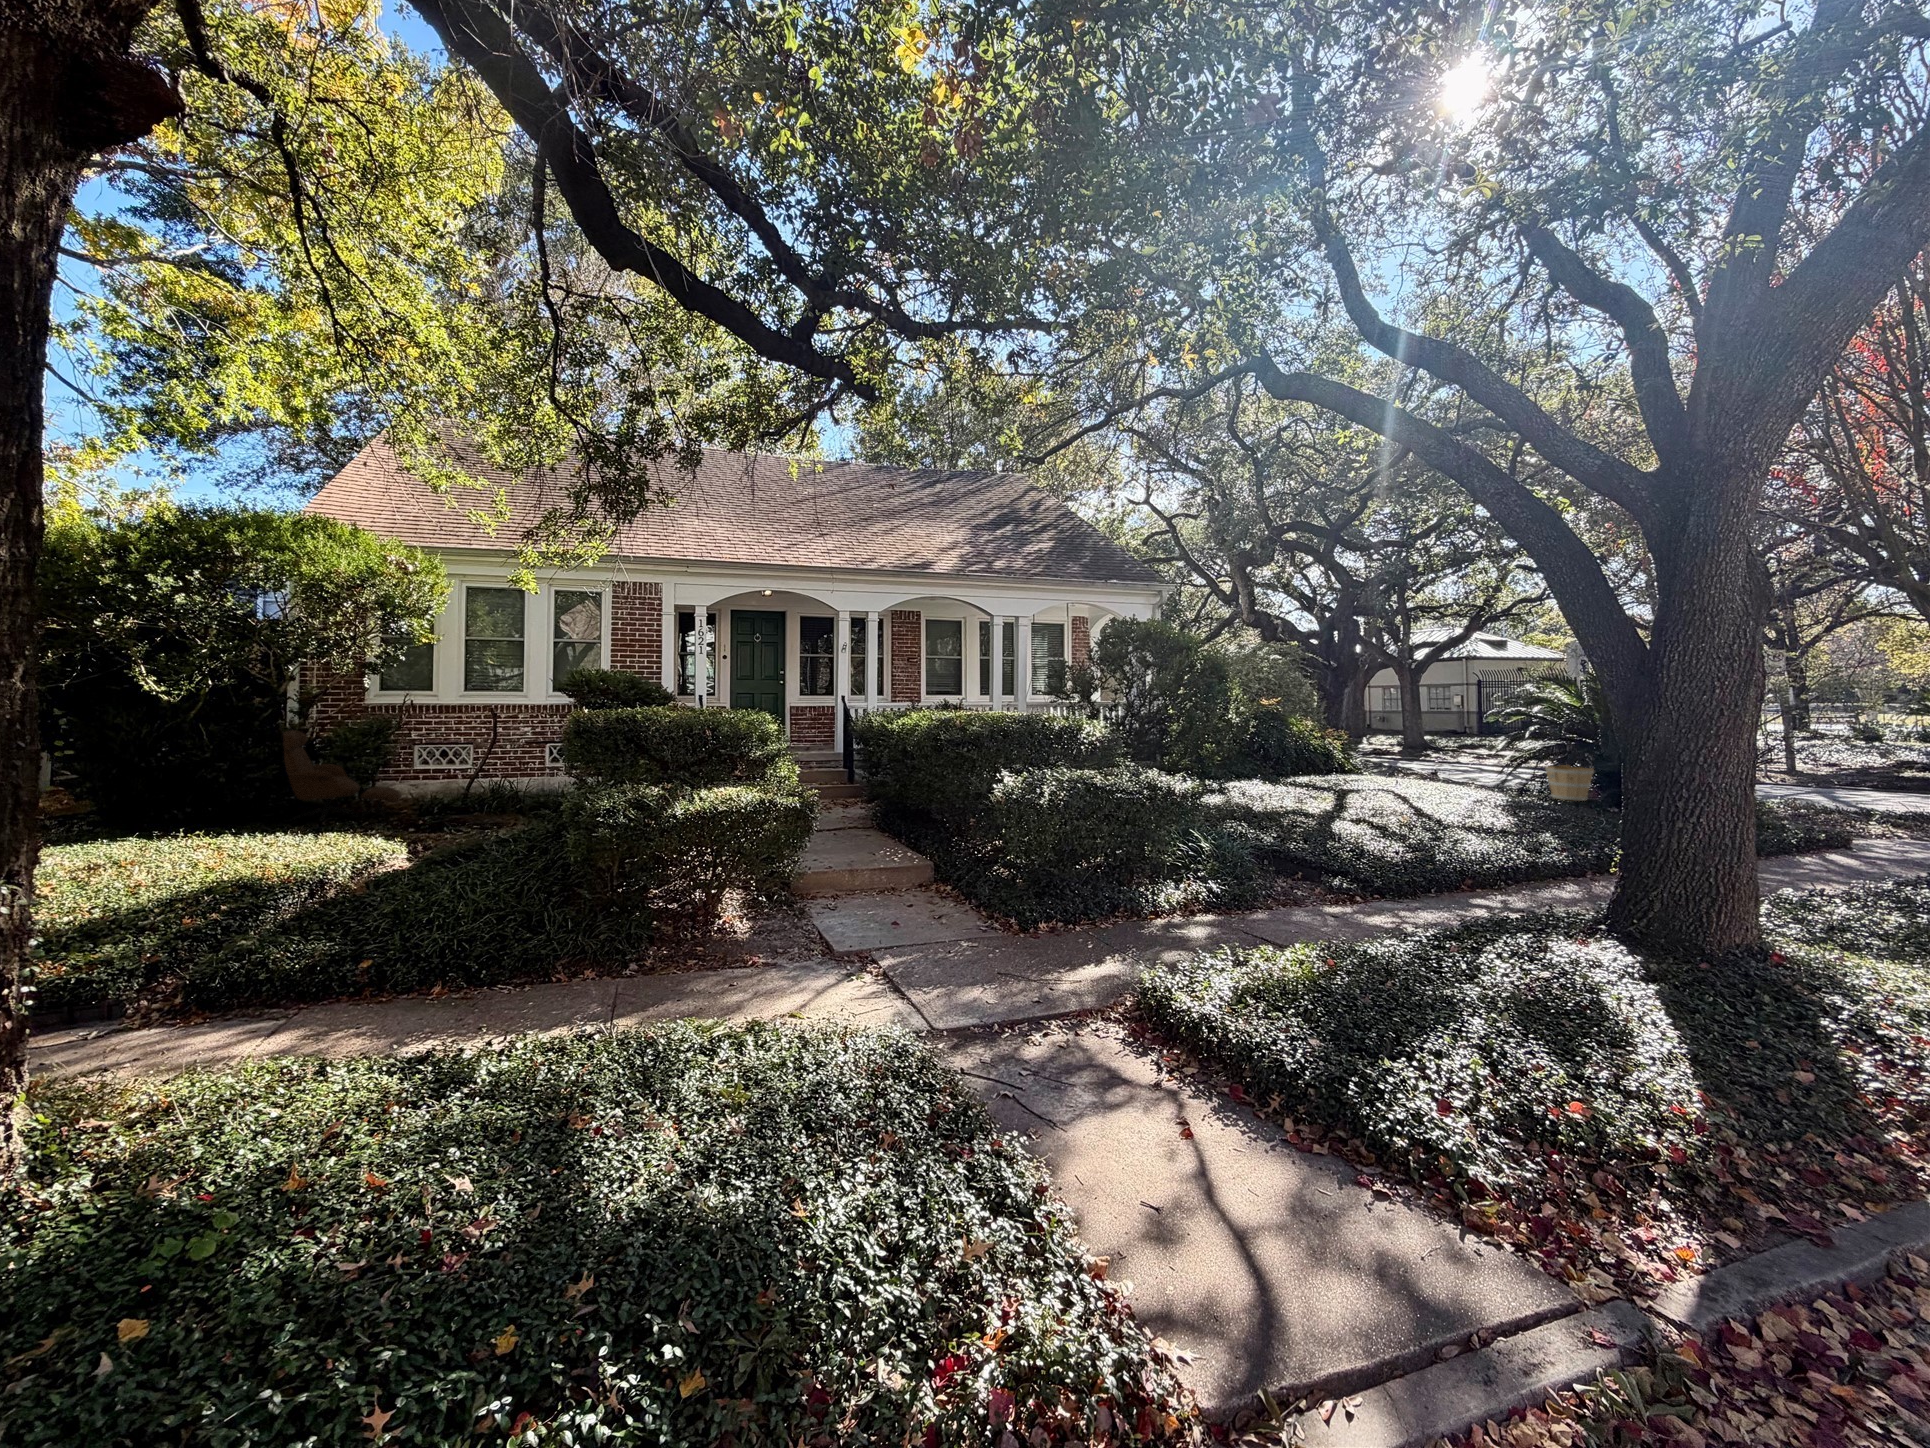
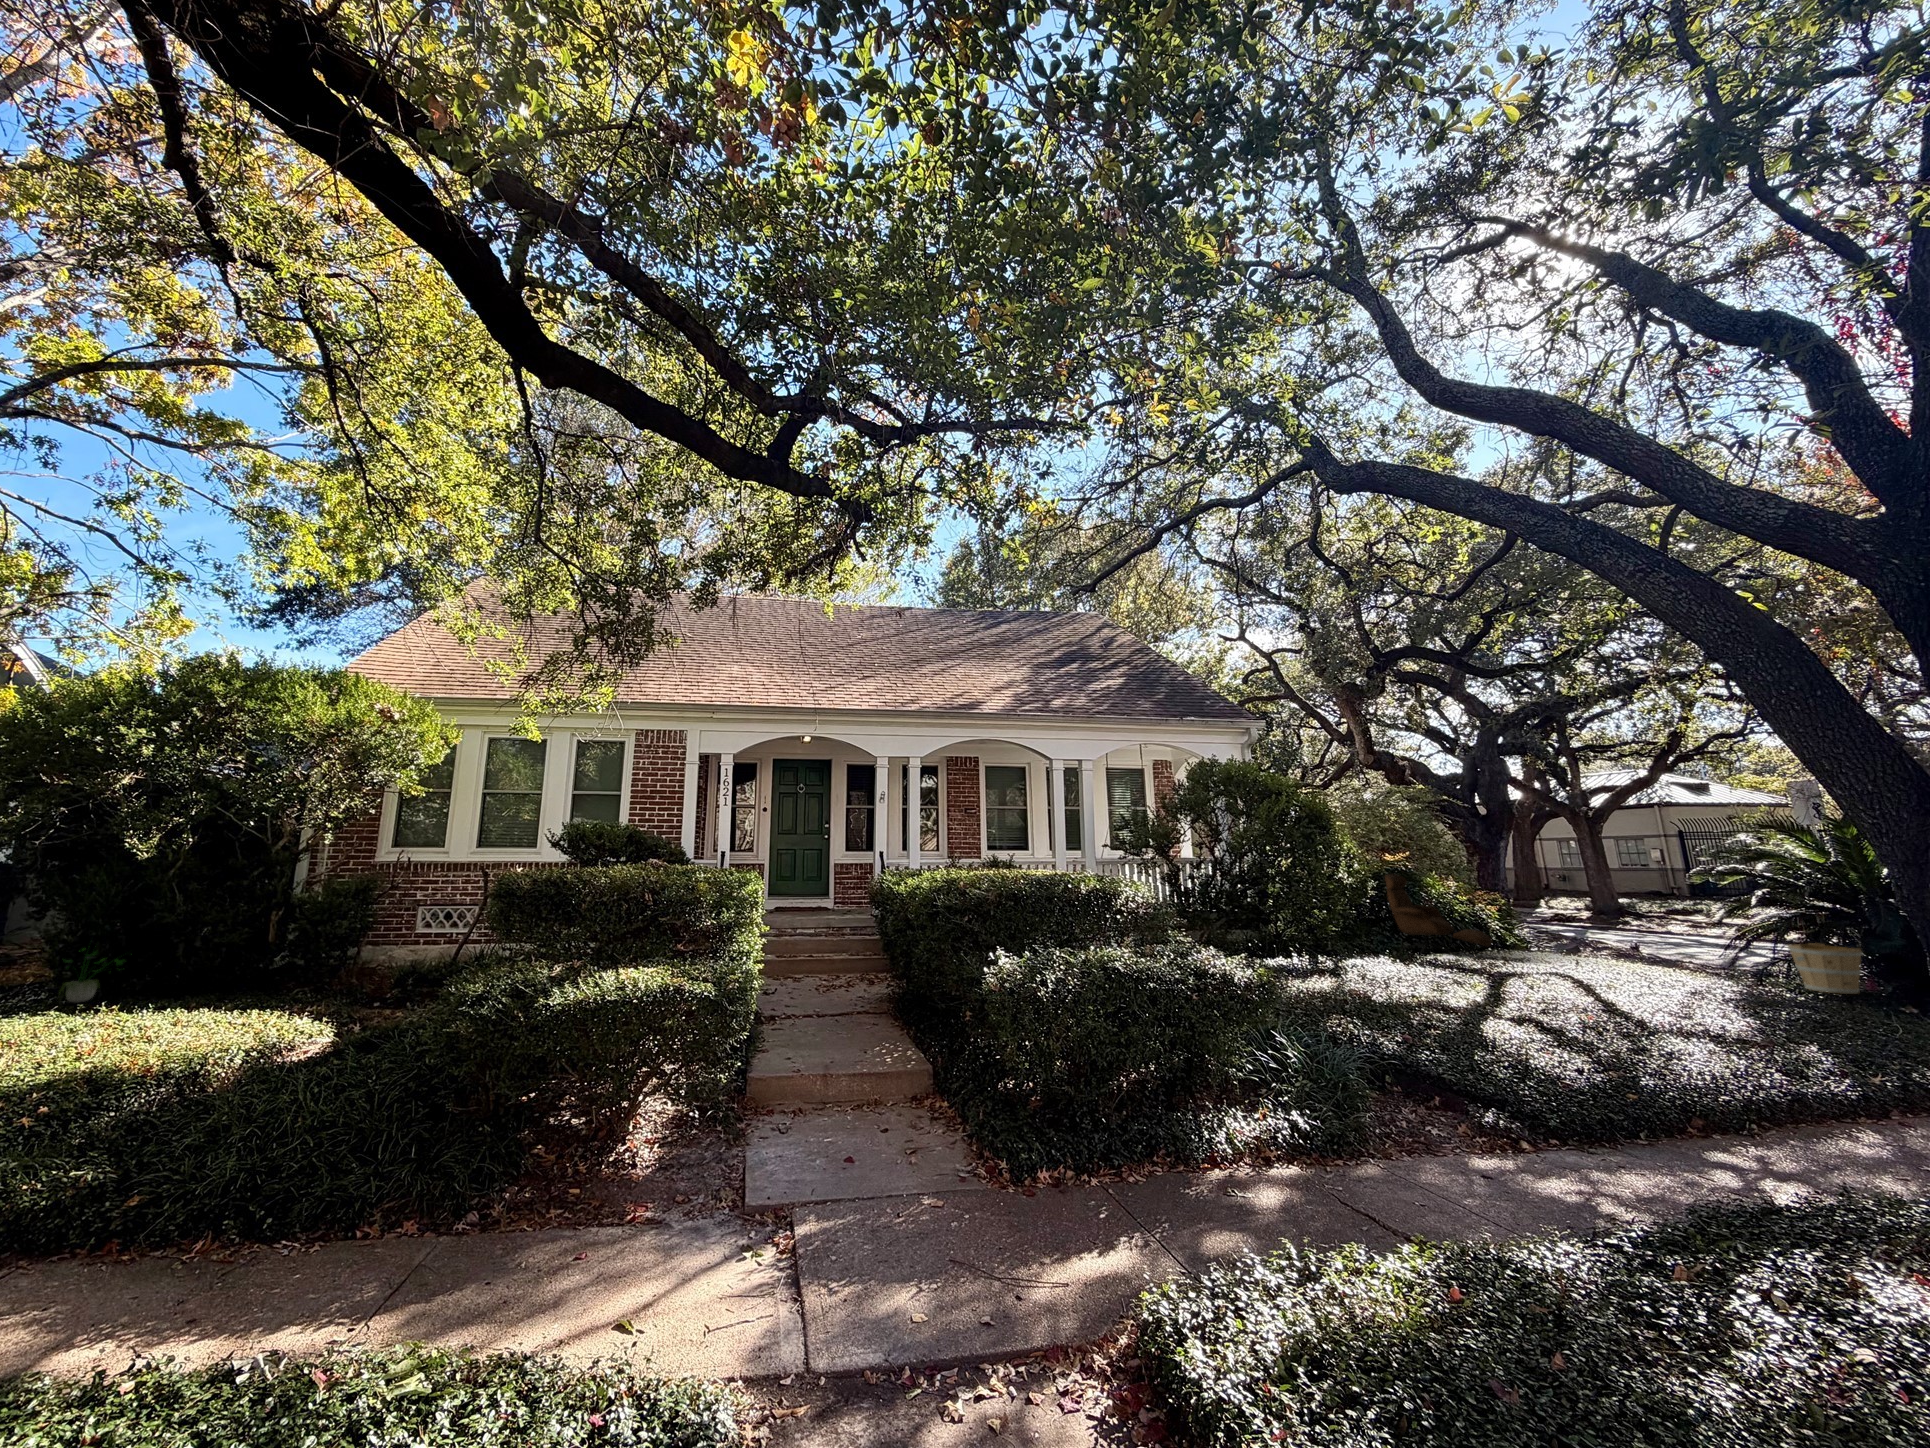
lounge chair: present [283,730,402,821] -> present [1385,874,1493,957]
potted plant: none [115,768,187,828] -> present [59,949,124,1003]

